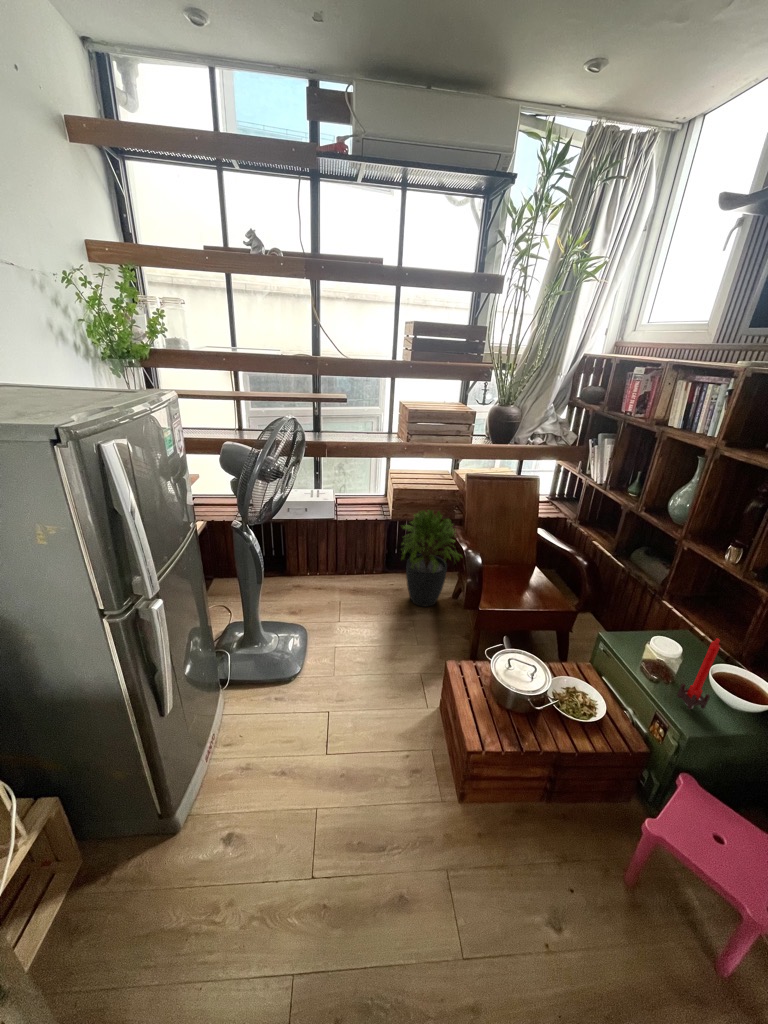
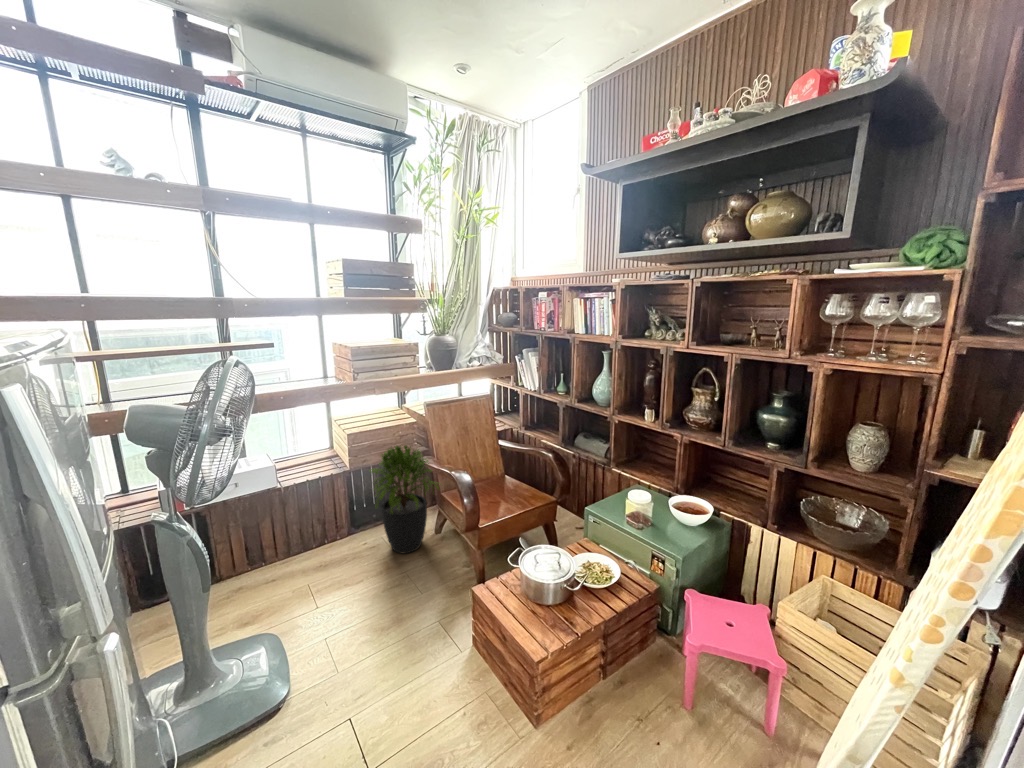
candle: present [677,638,720,709] -> none [658,475,679,539]

